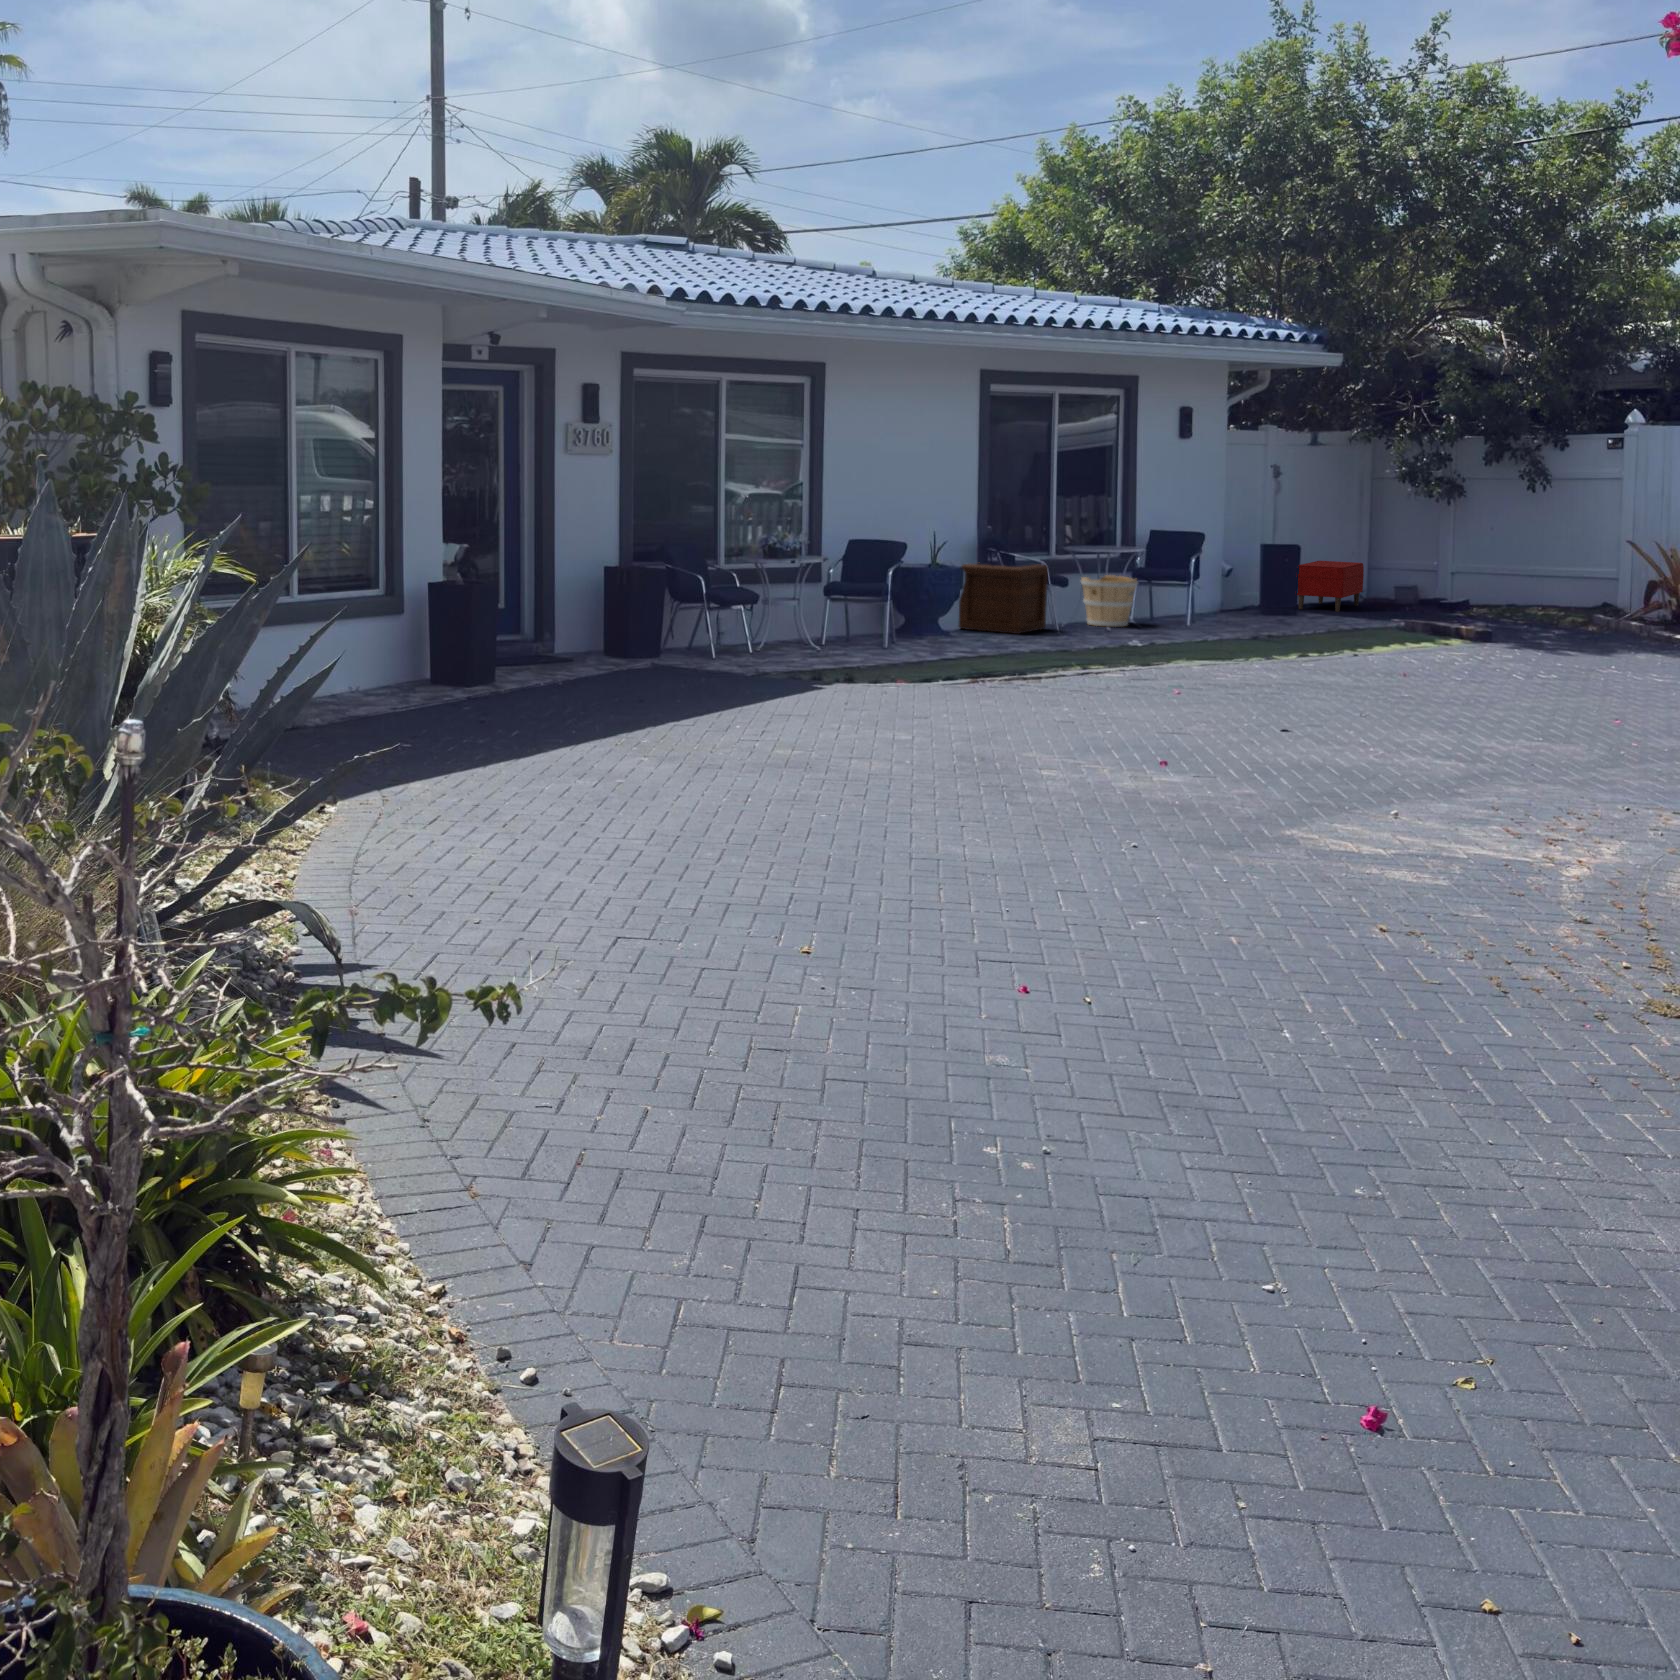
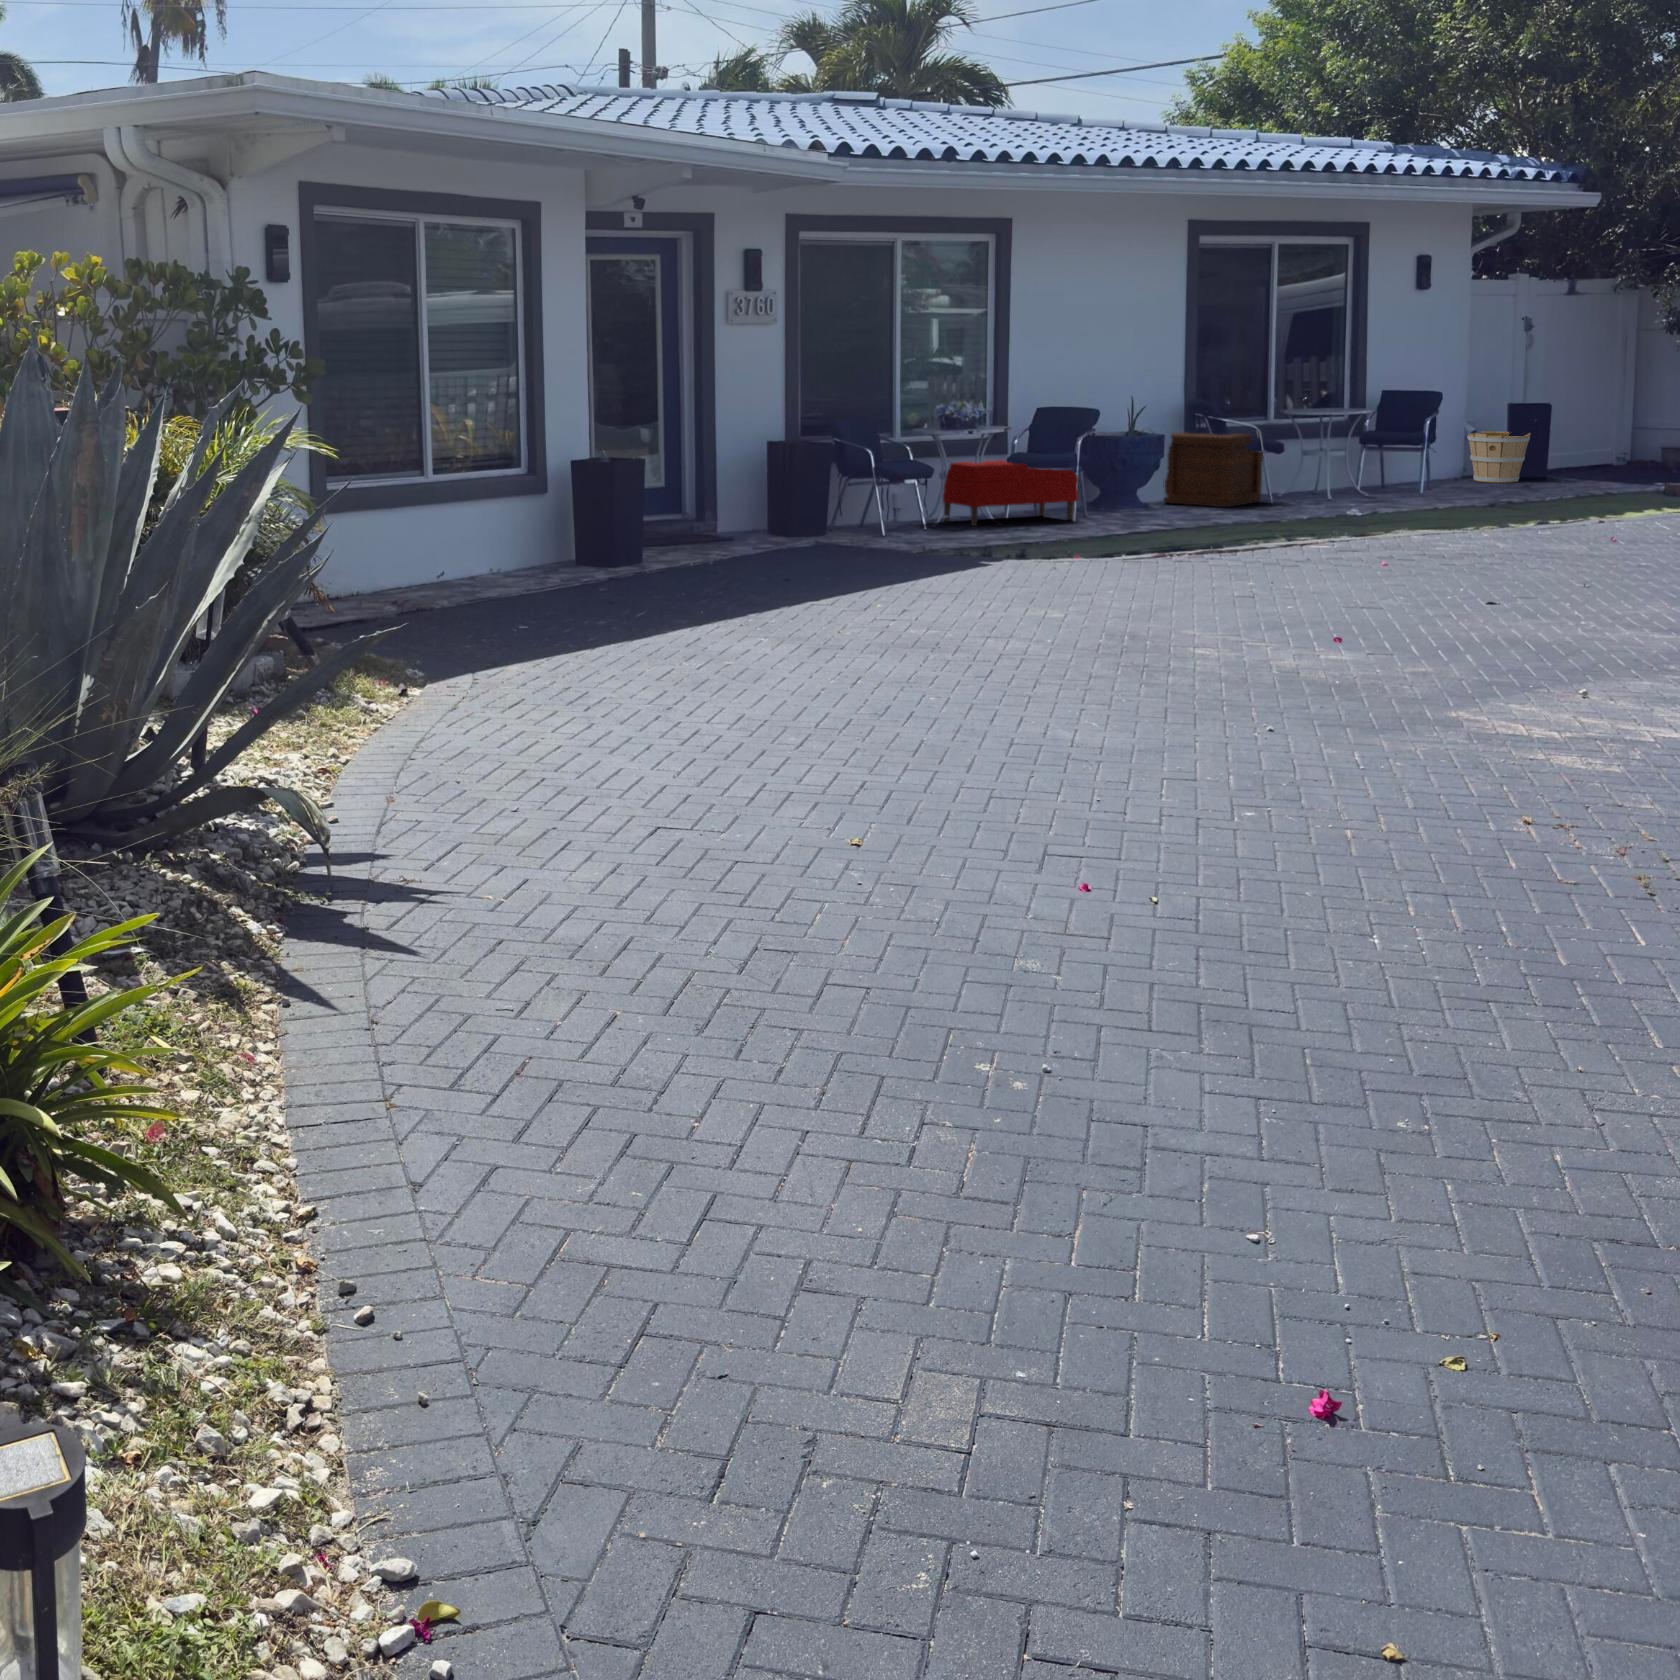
bench: present [1297,561,1364,612] -> present [943,459,1078,526]
wooden bucket: present [1081,575,1137,627] -> present [1467,431,1531,483]

